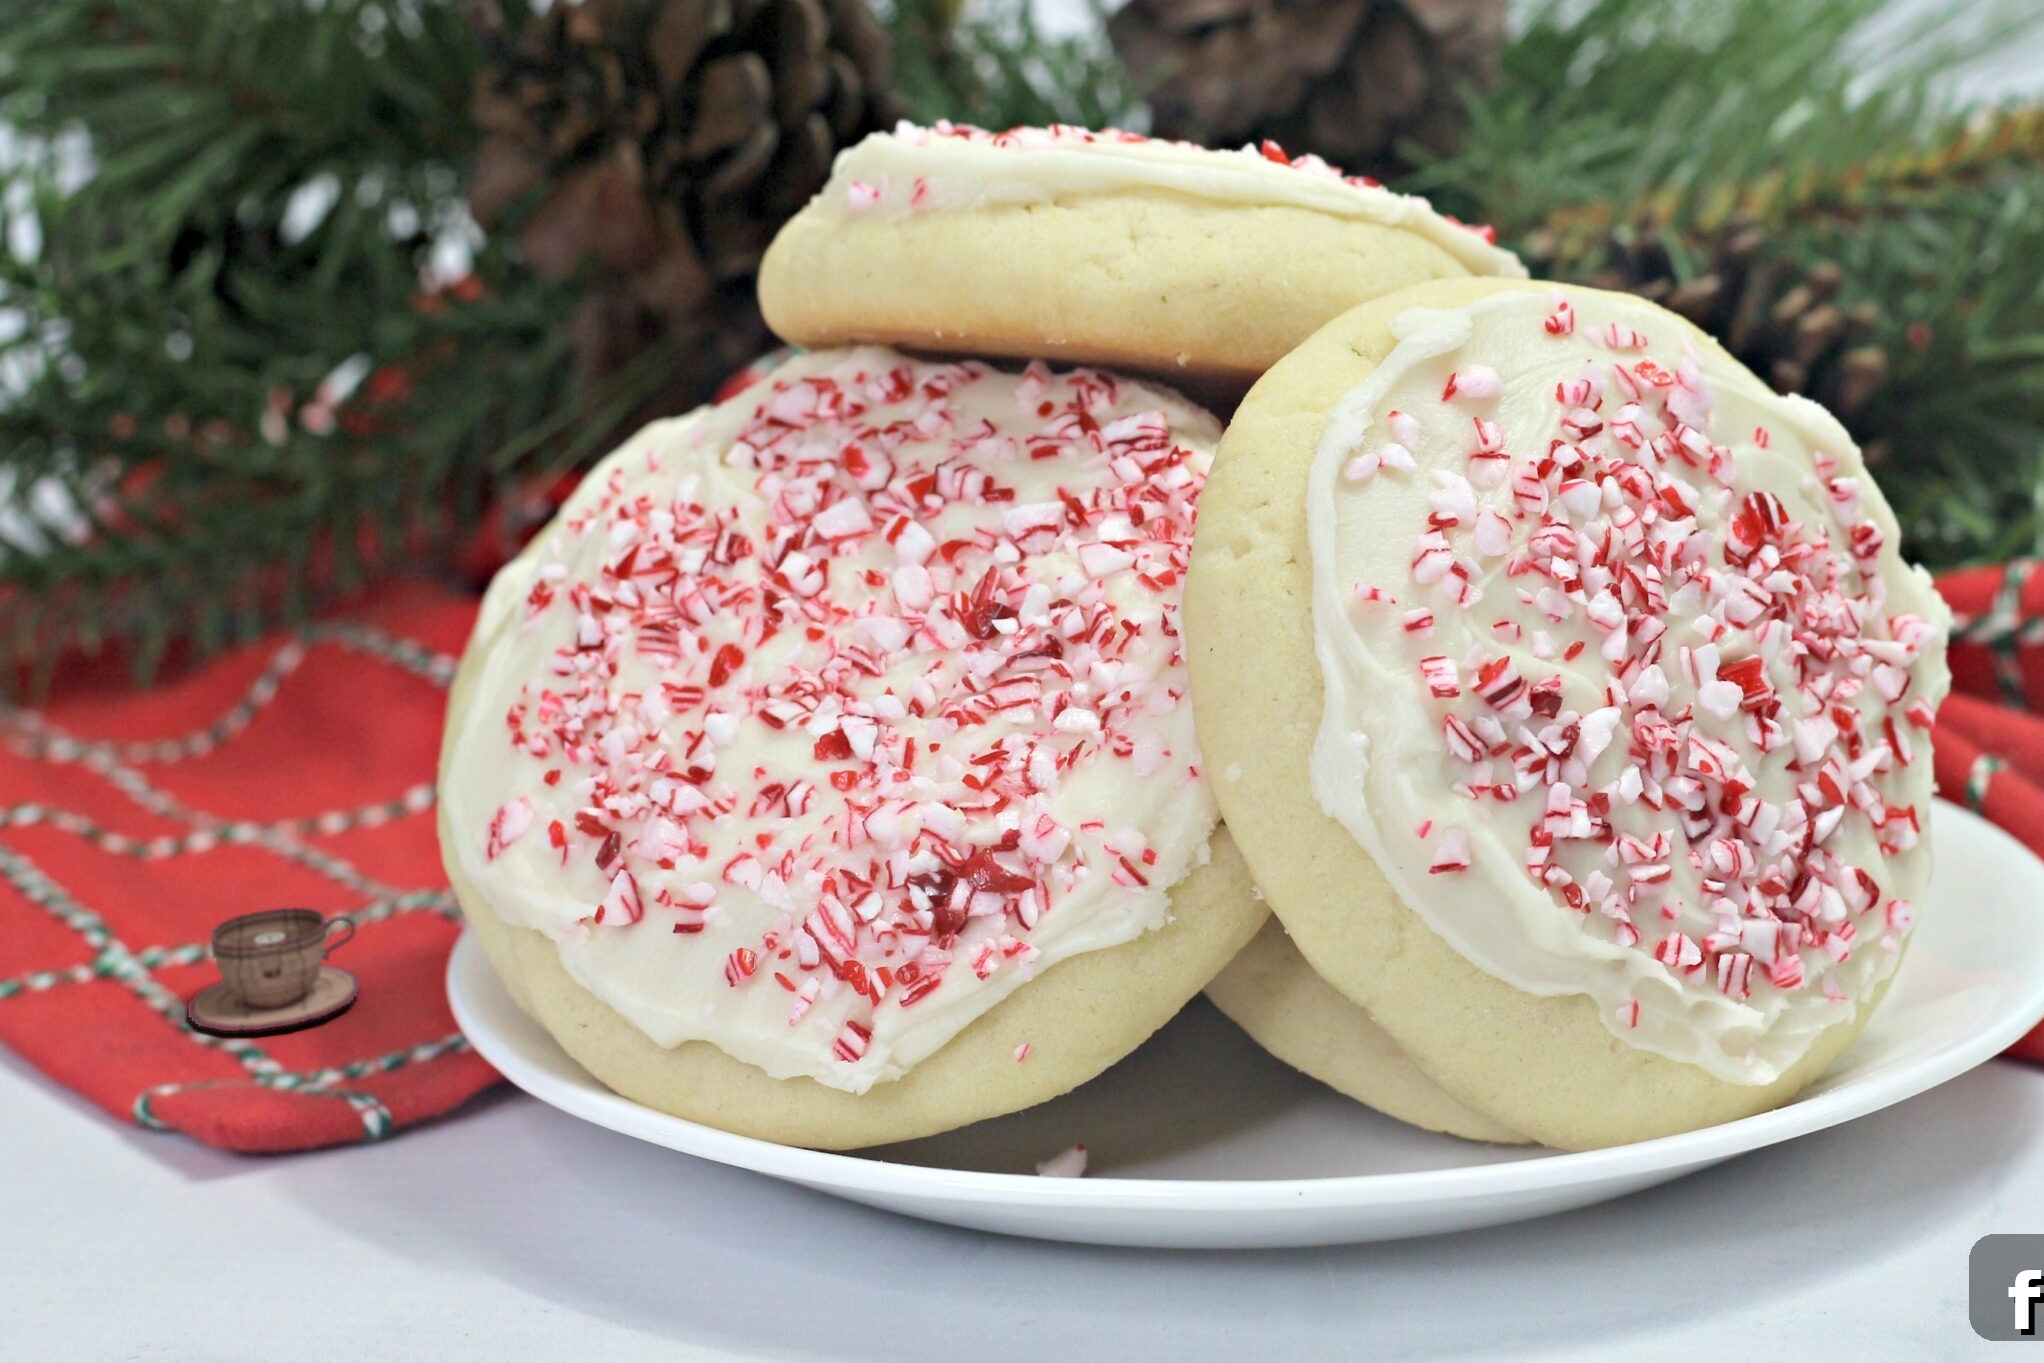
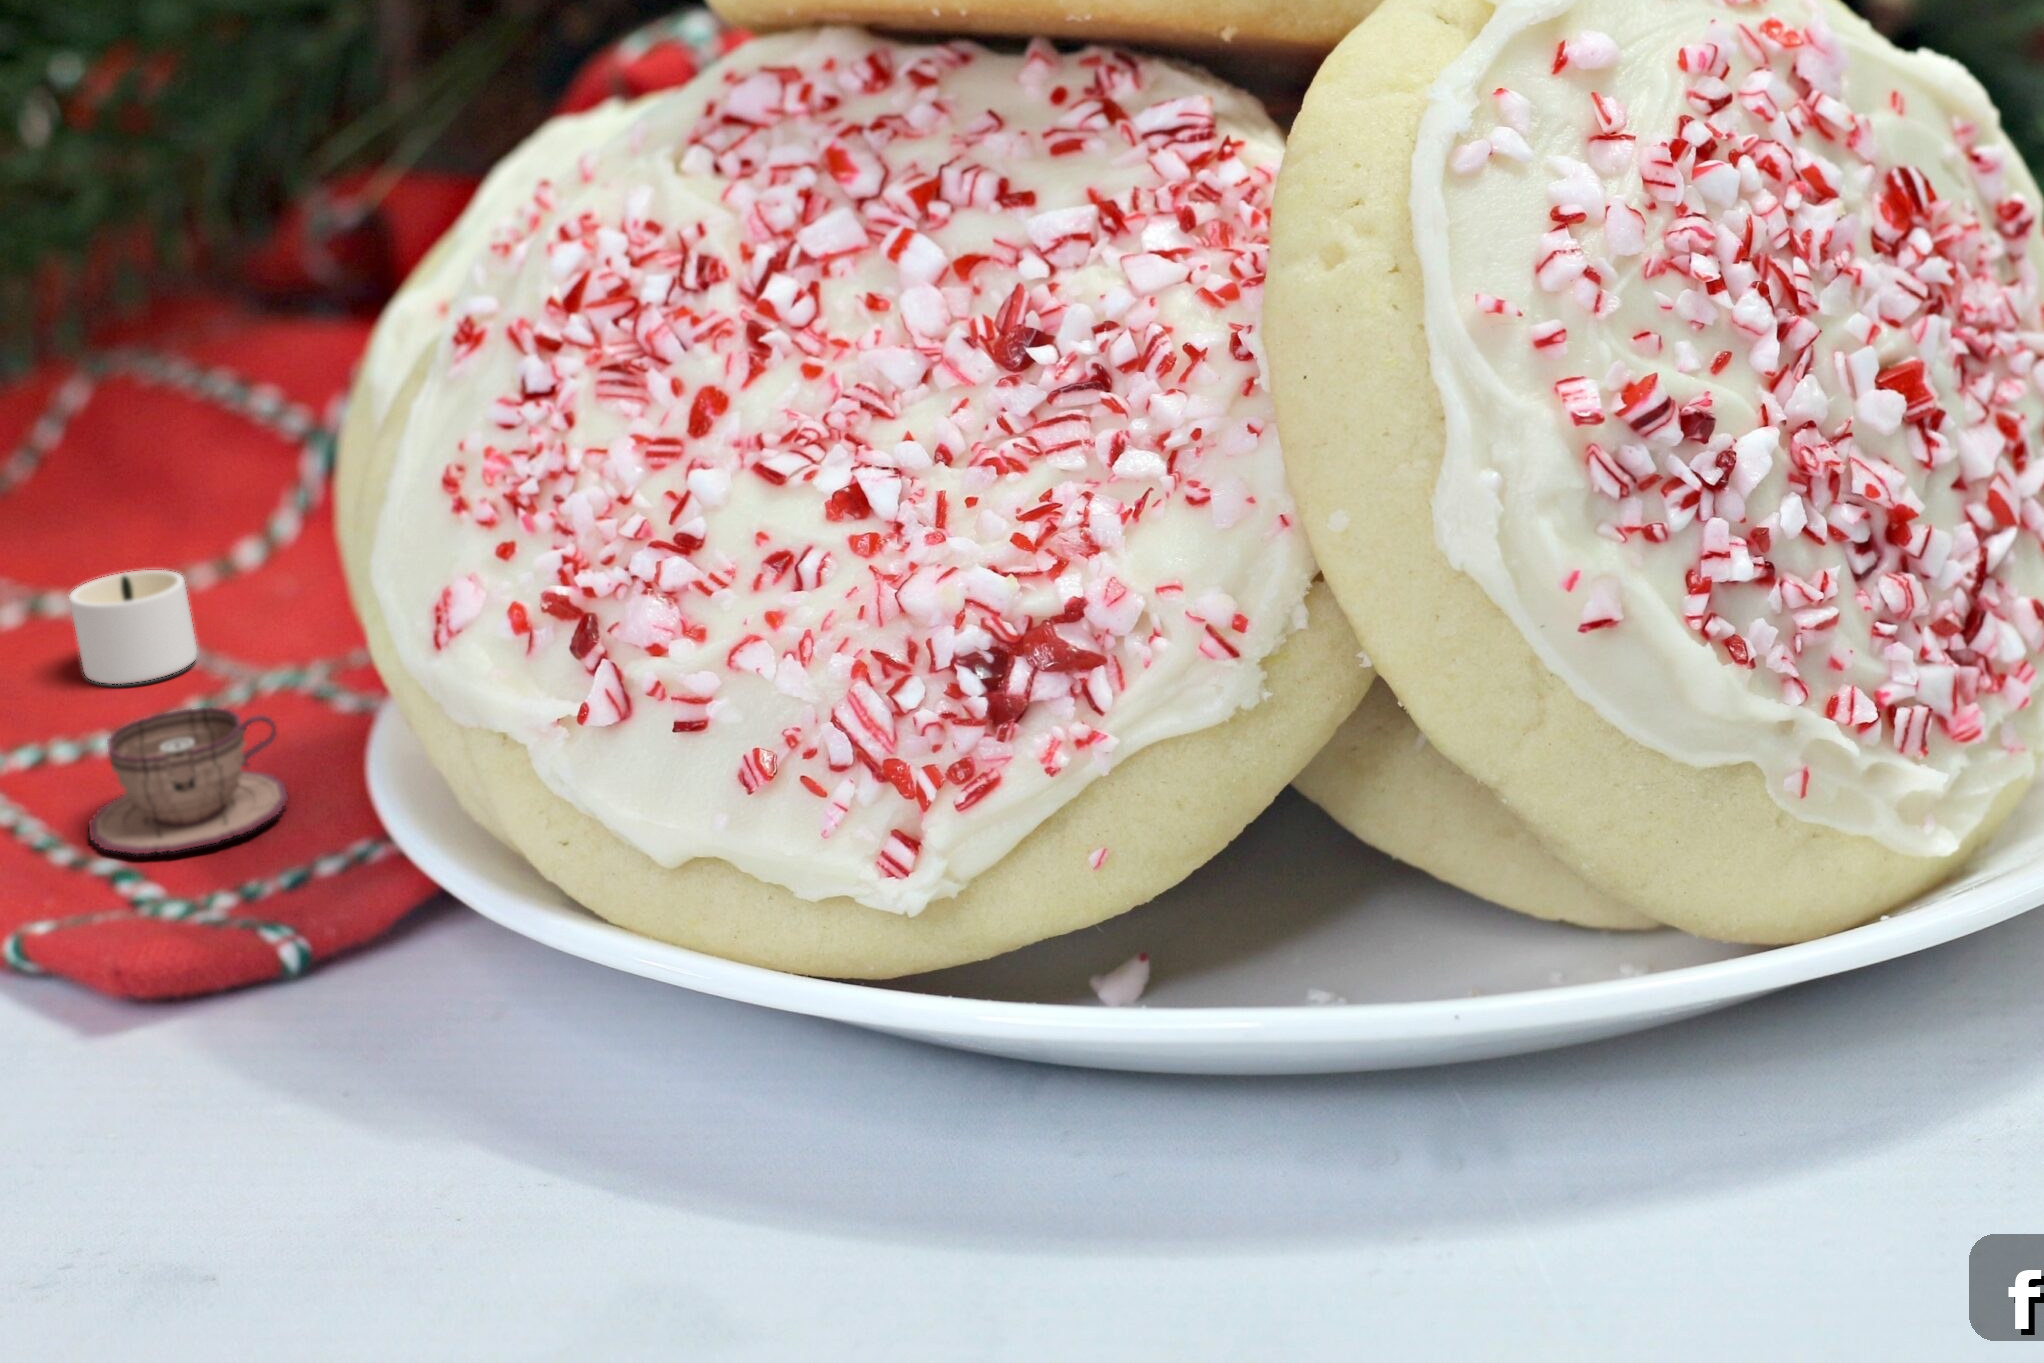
candle: none [196,791,350,888] -> present [69,570,197,684]

